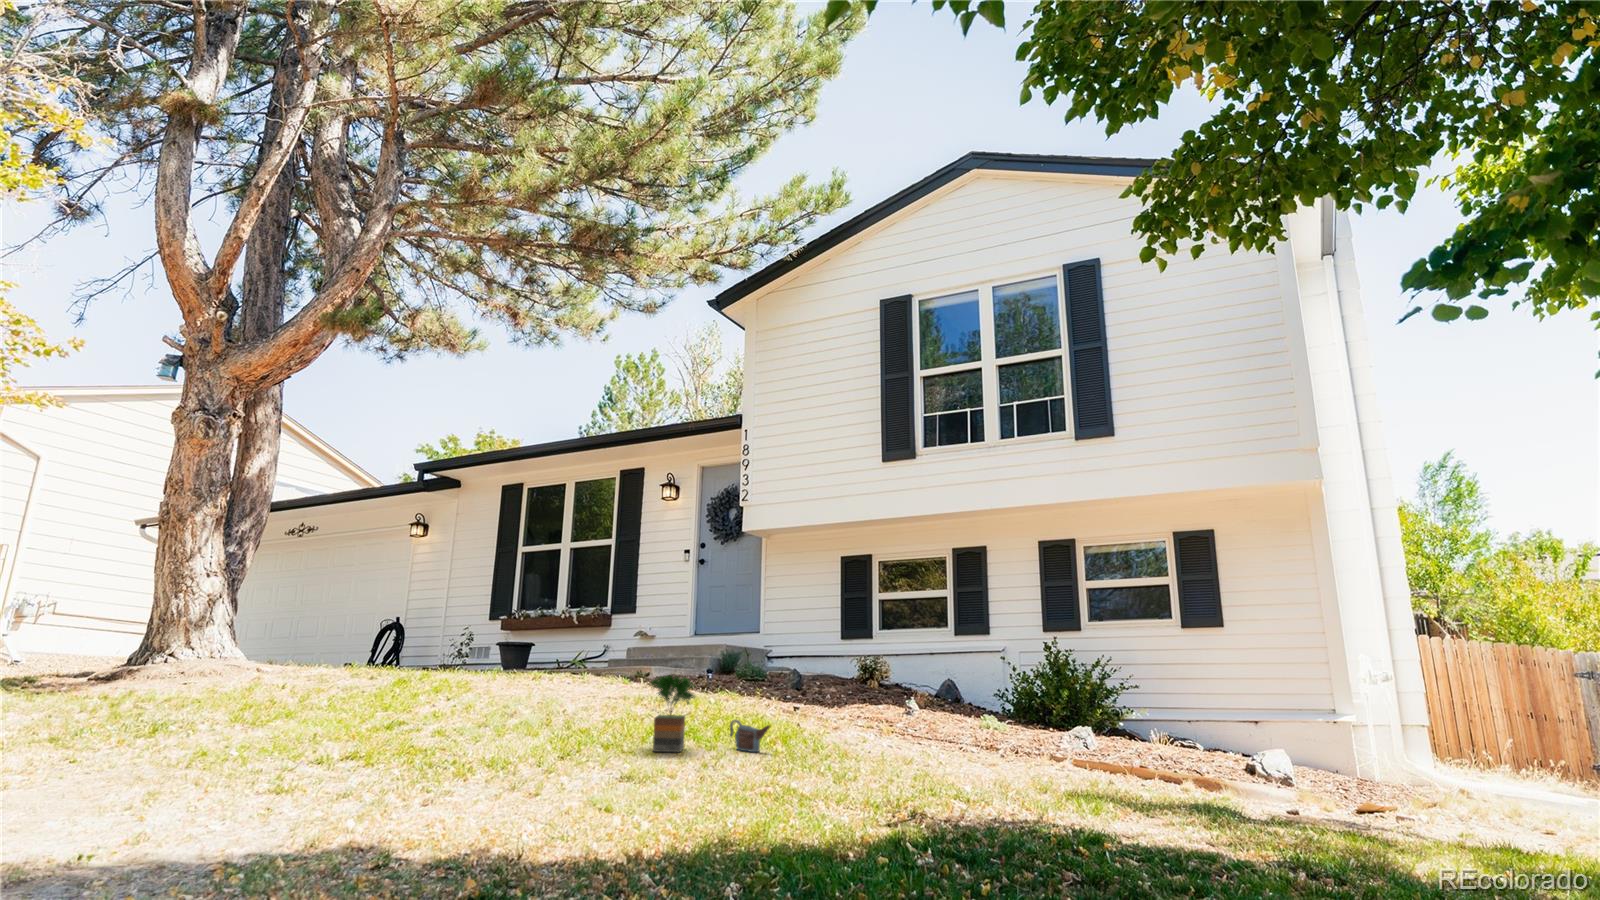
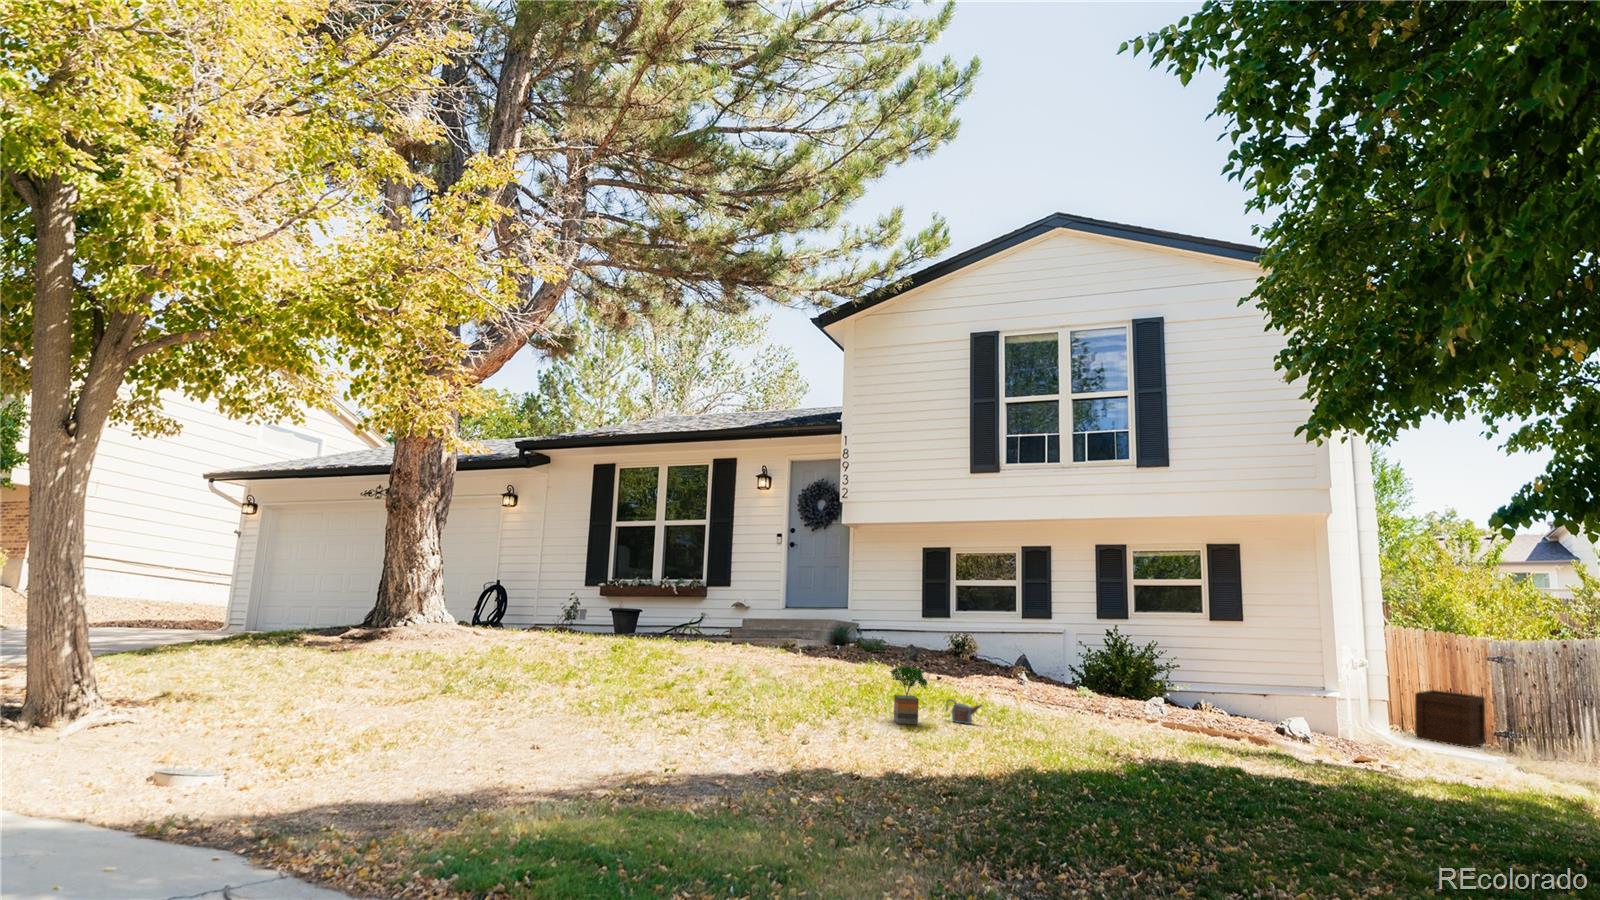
wooden crate: none [1473,718,1579,795] -> present [1415,690,1486,748]

